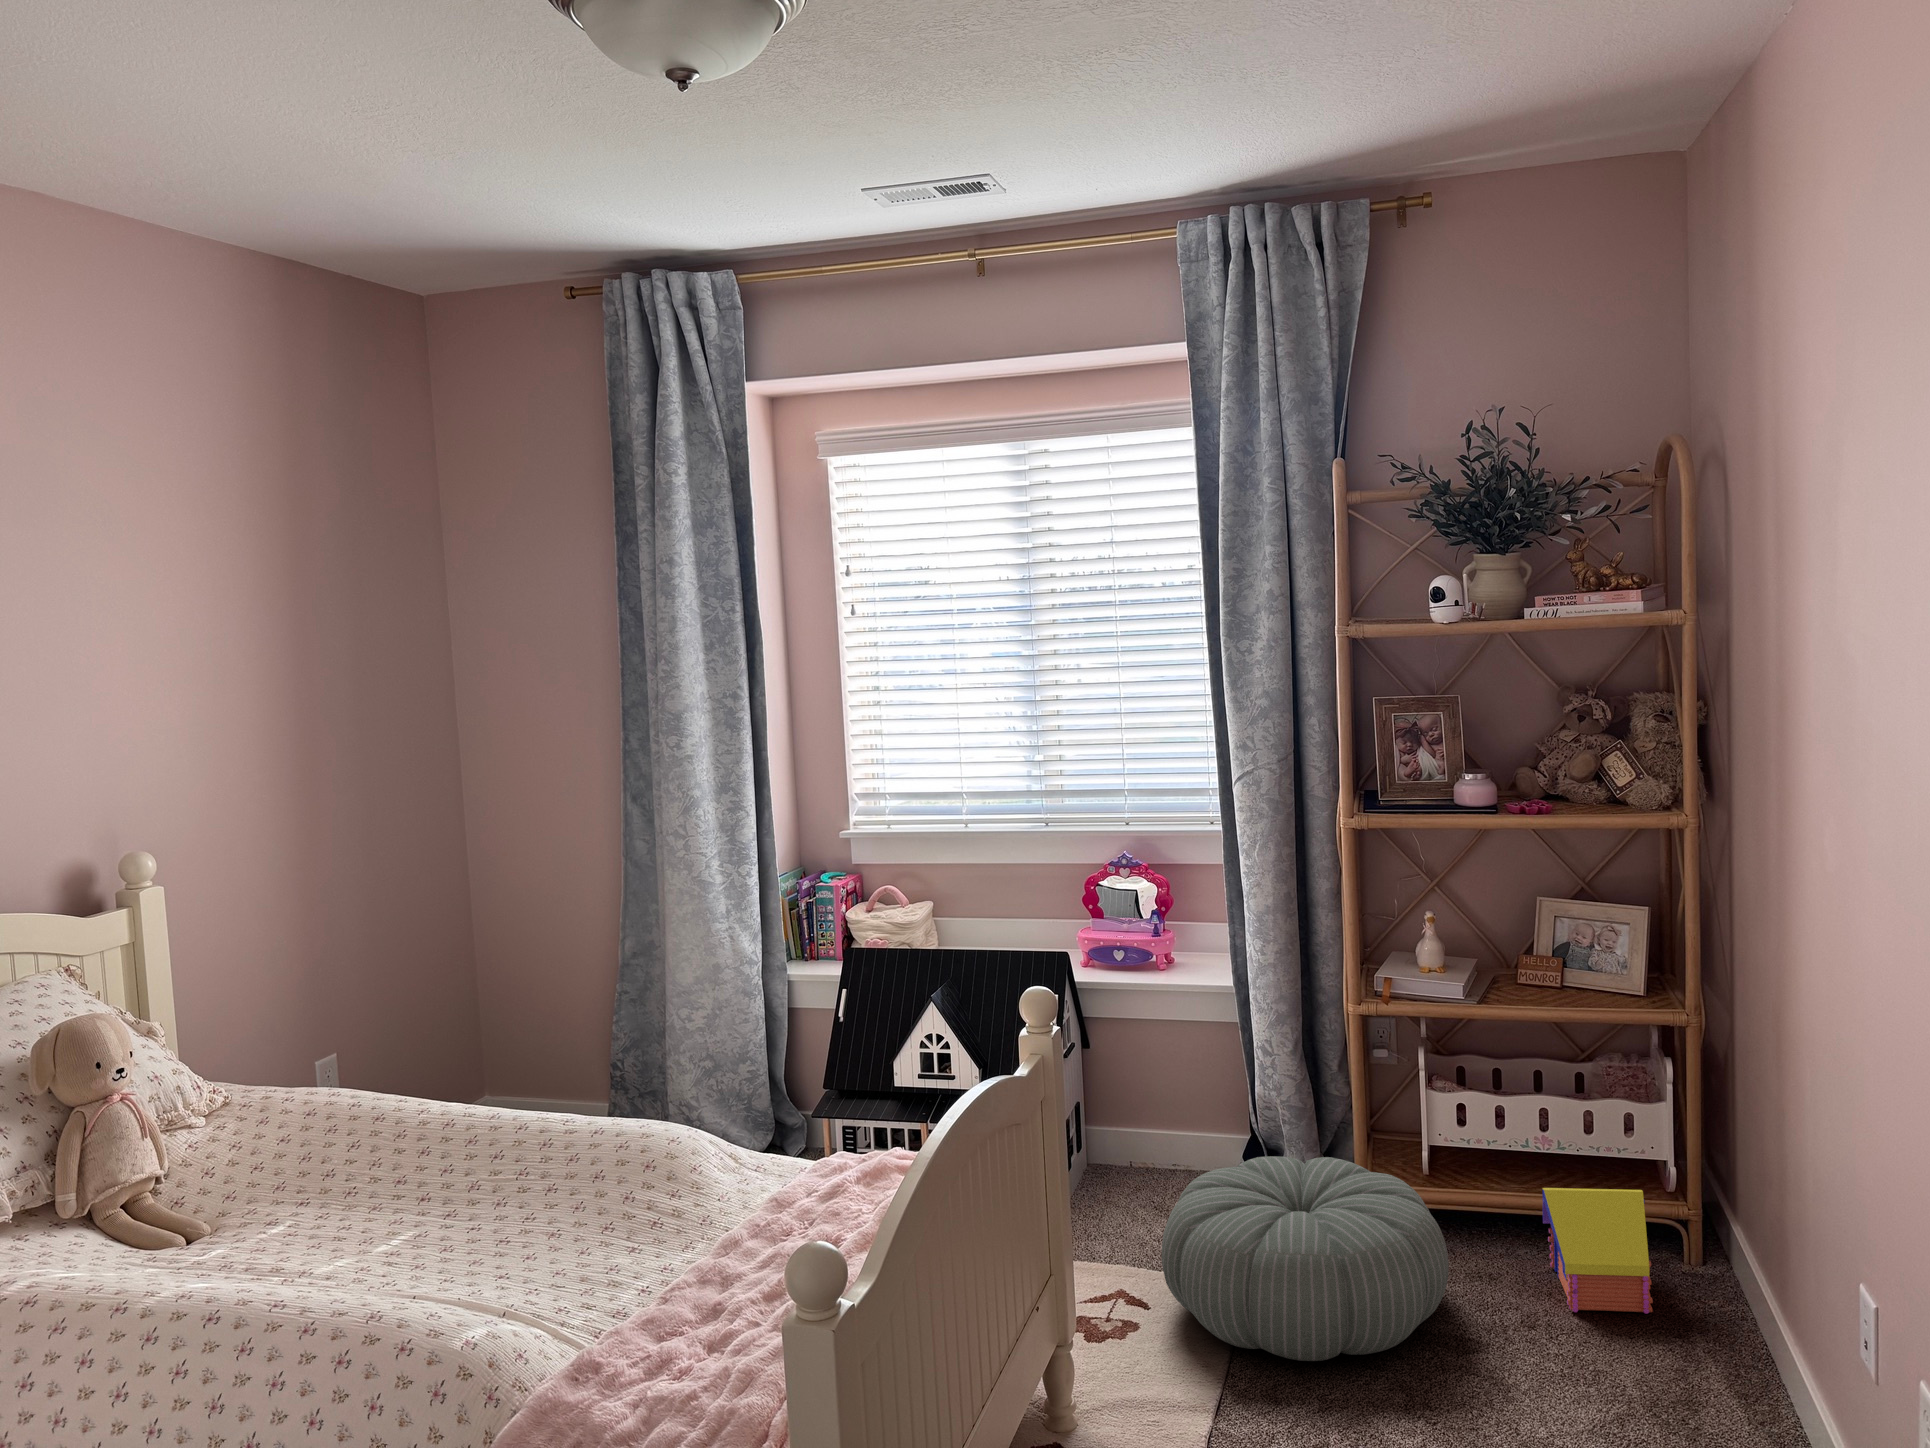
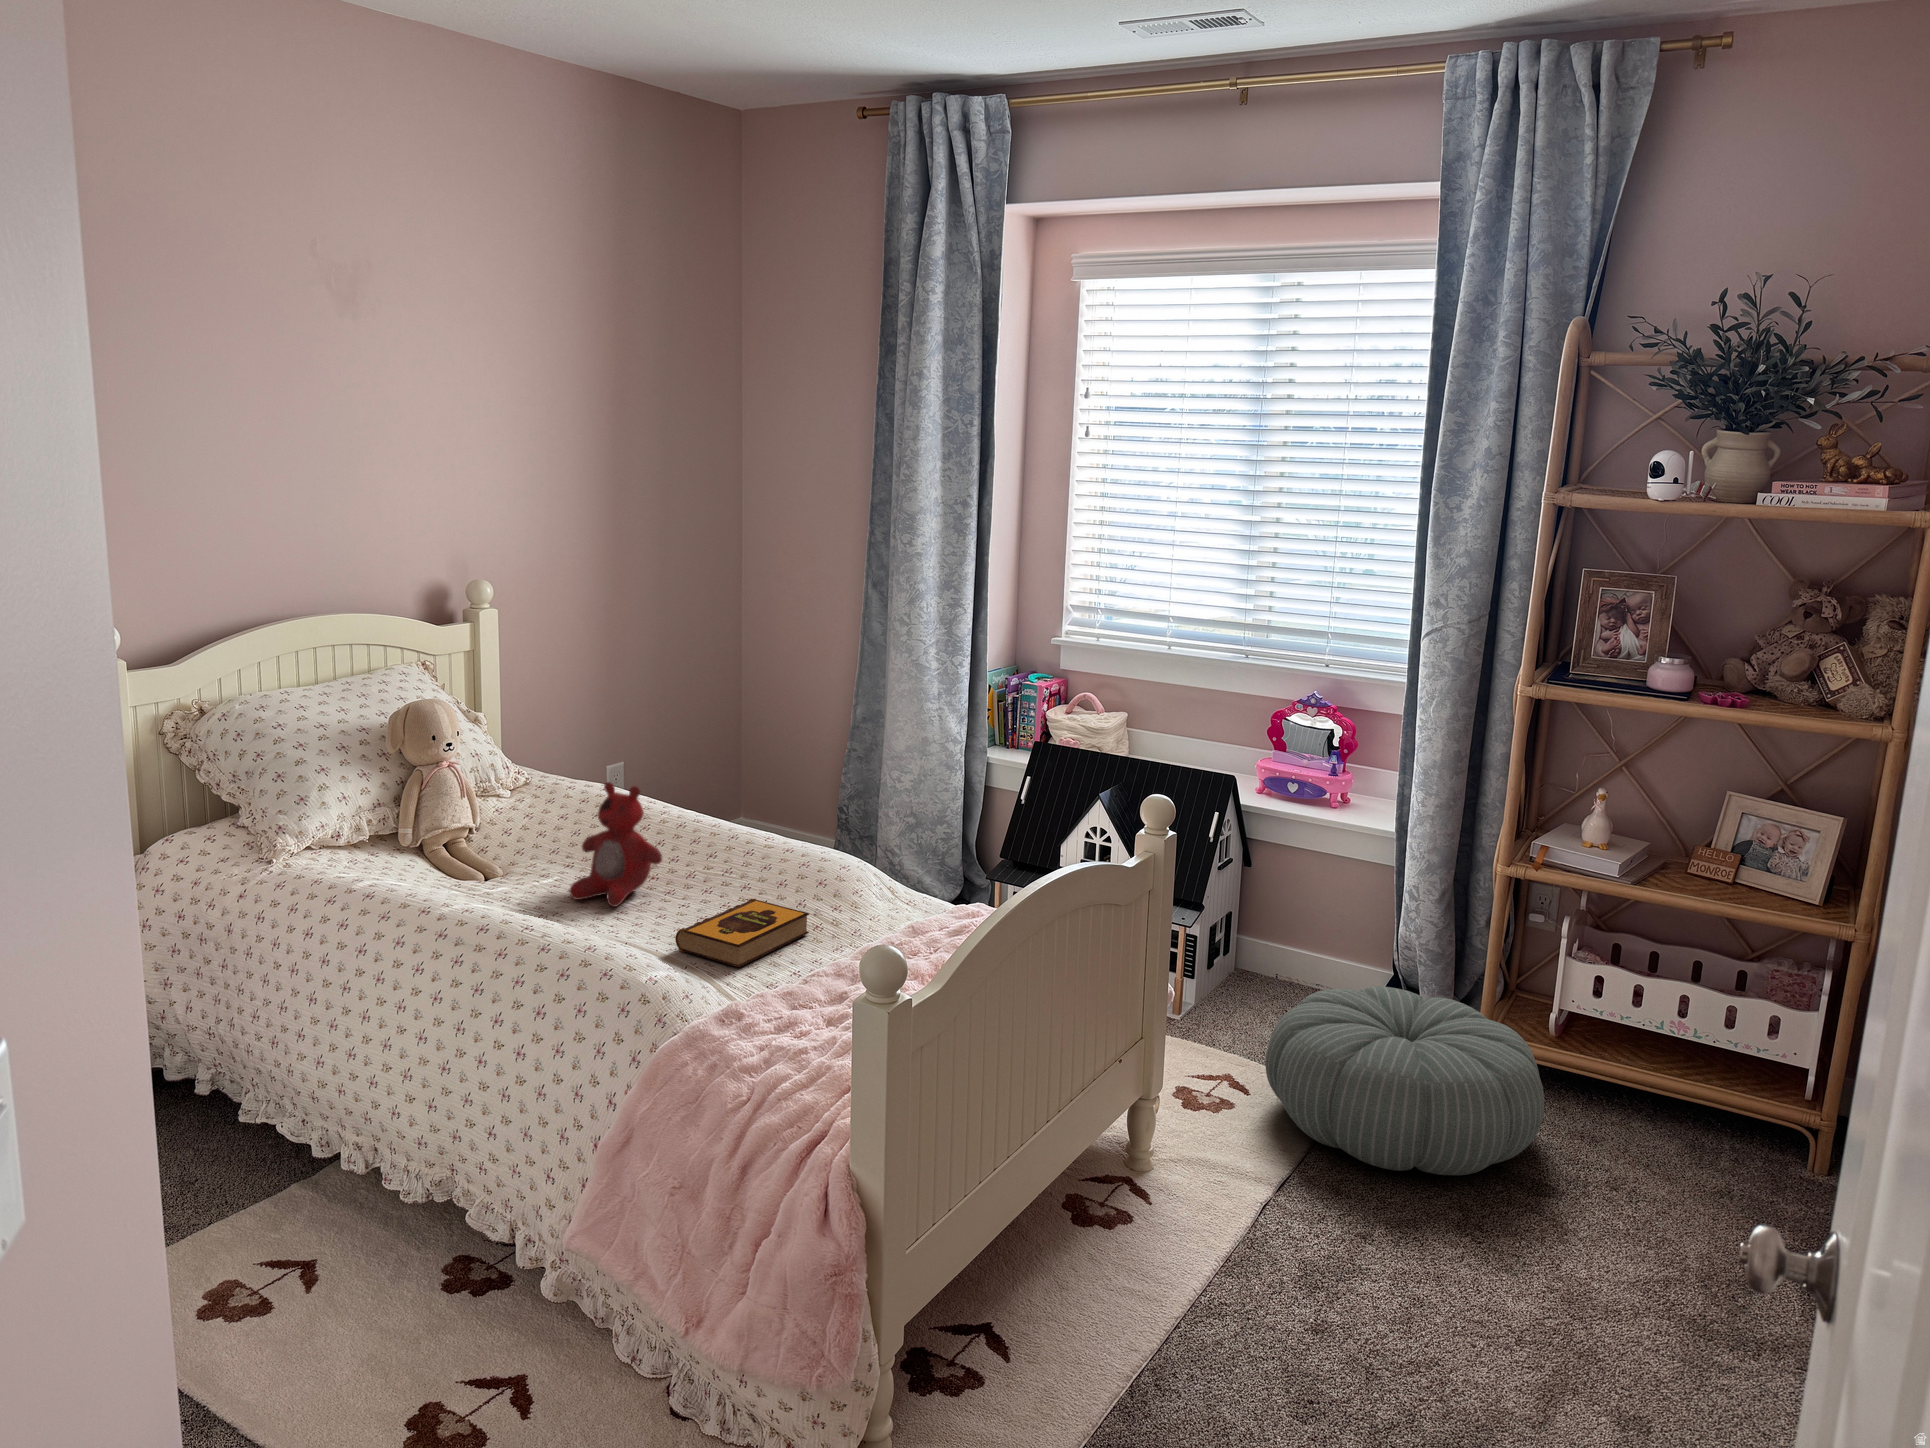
stuffed bear: none [321,1088,442,1248] -> present [569,782,662,907]
toy house: present [1542,1188,1653,1314] -> none [1659,1067,1768,1204]
hardback book: none [481,1201,646,1296] -> present [675,898,809,967]

